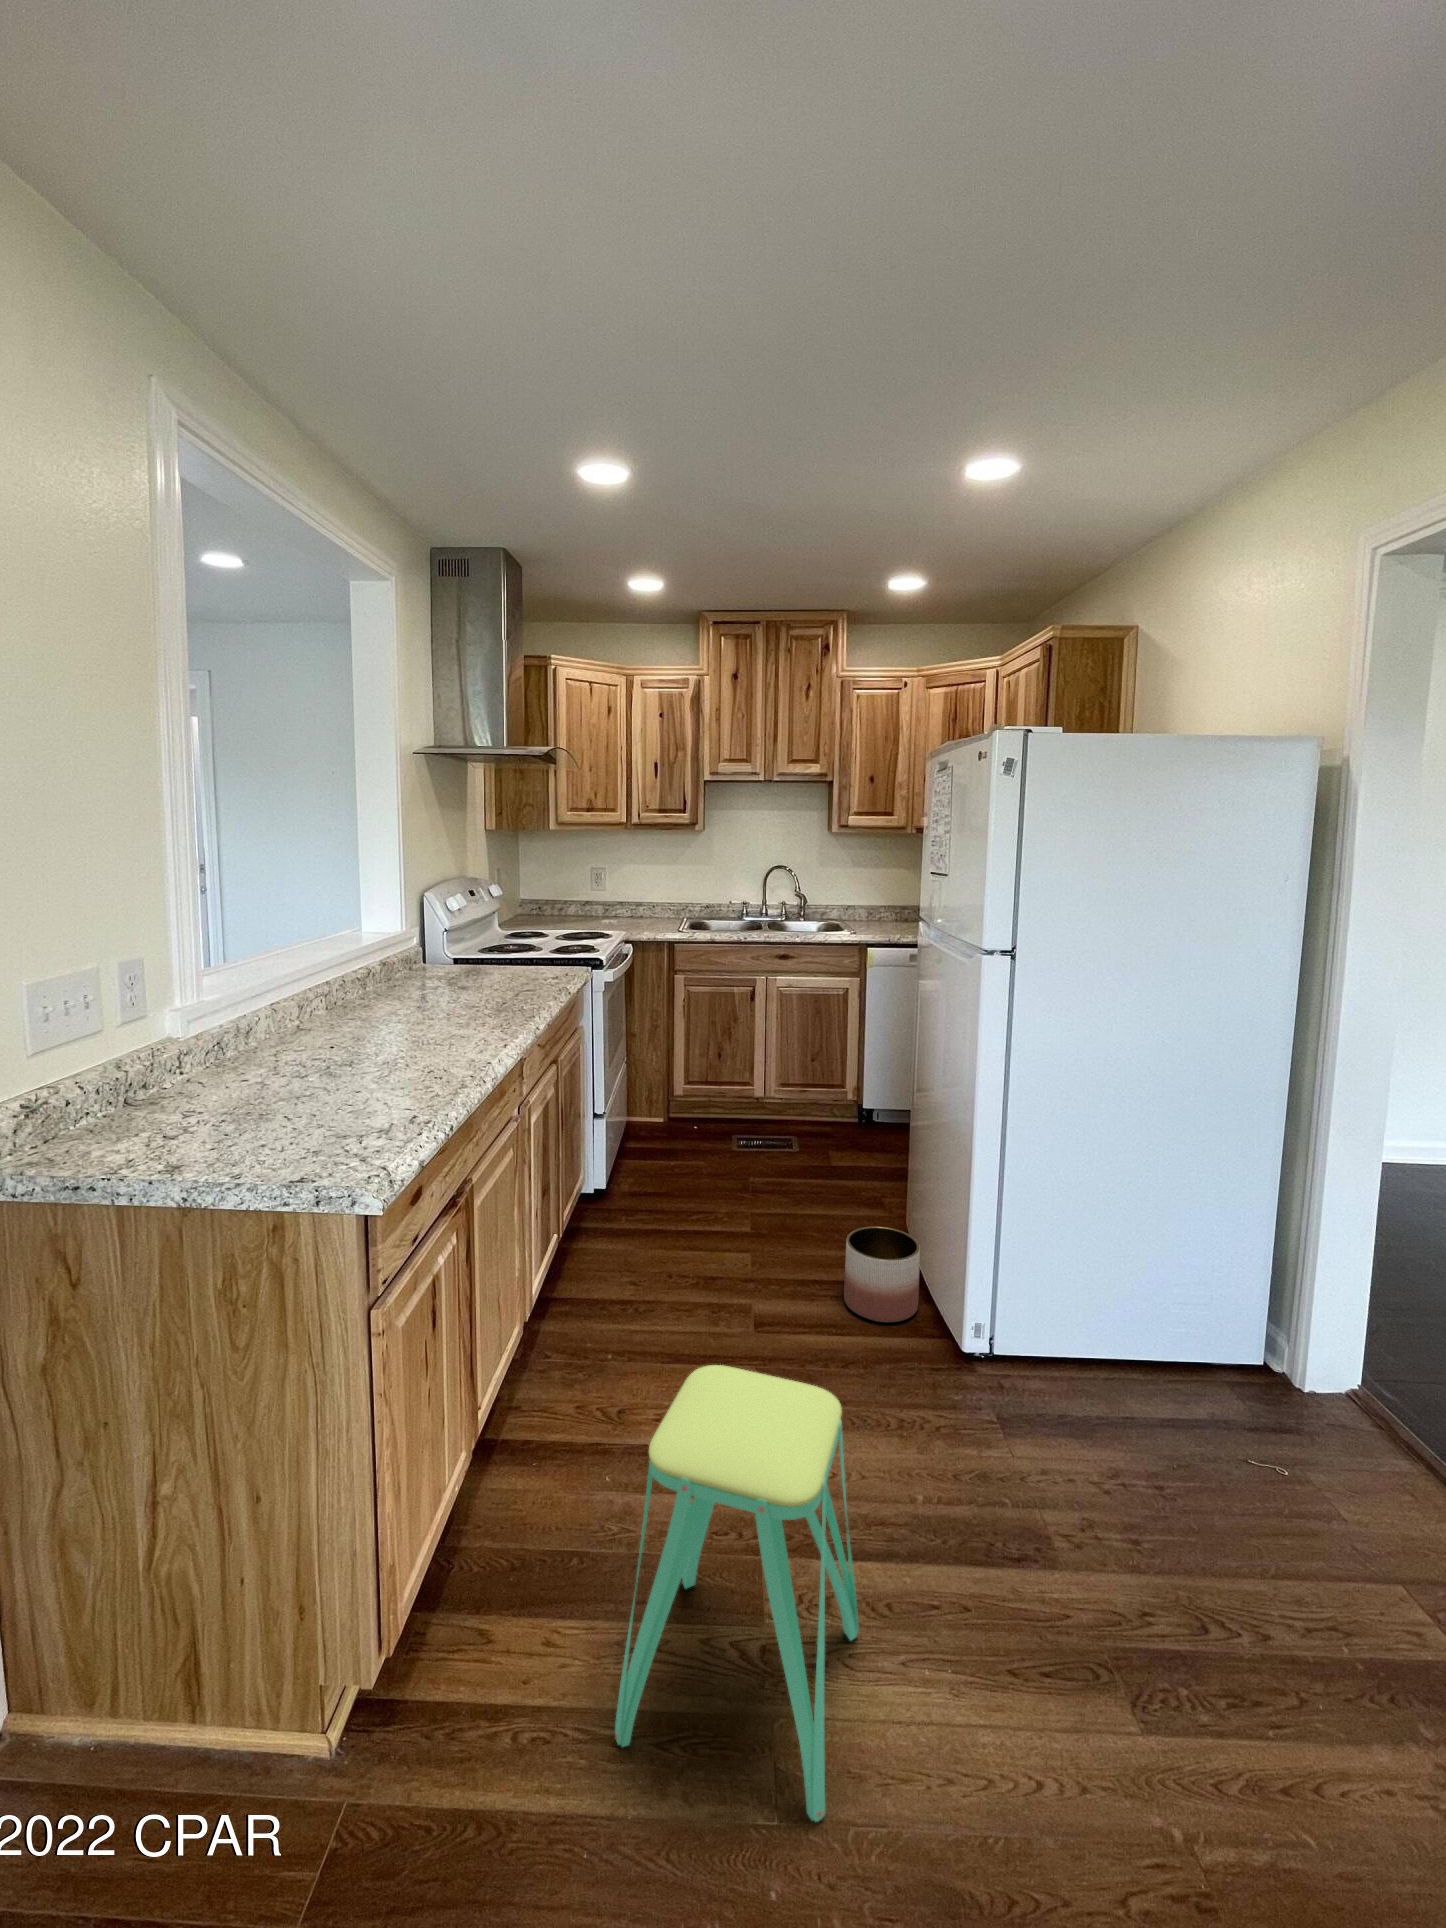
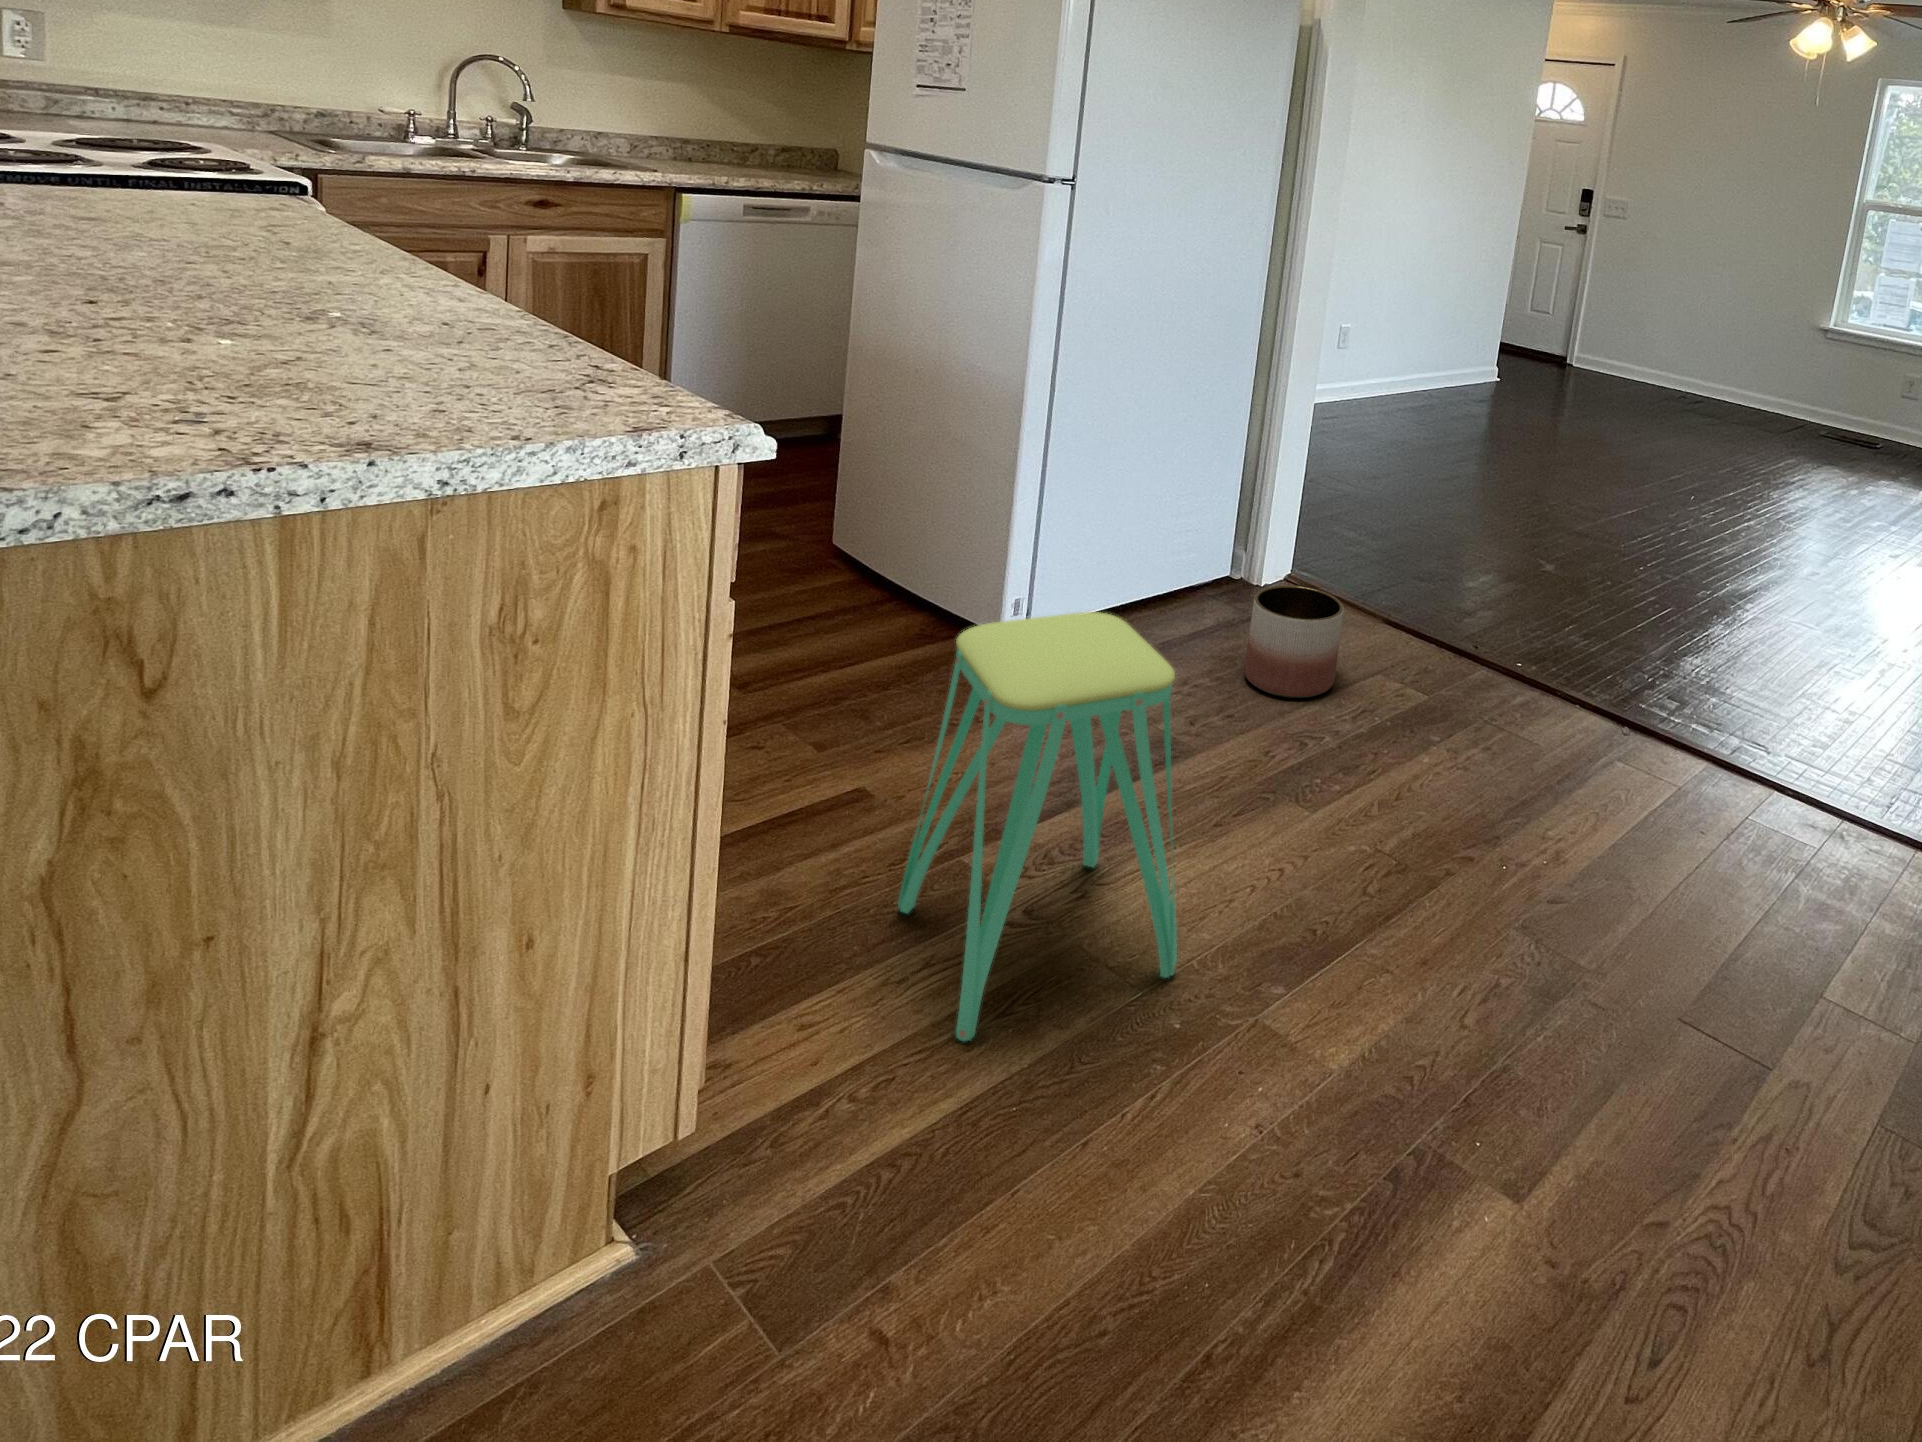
planter: present [844,1226,920,1323] -> present [1244,585,1344,698]

